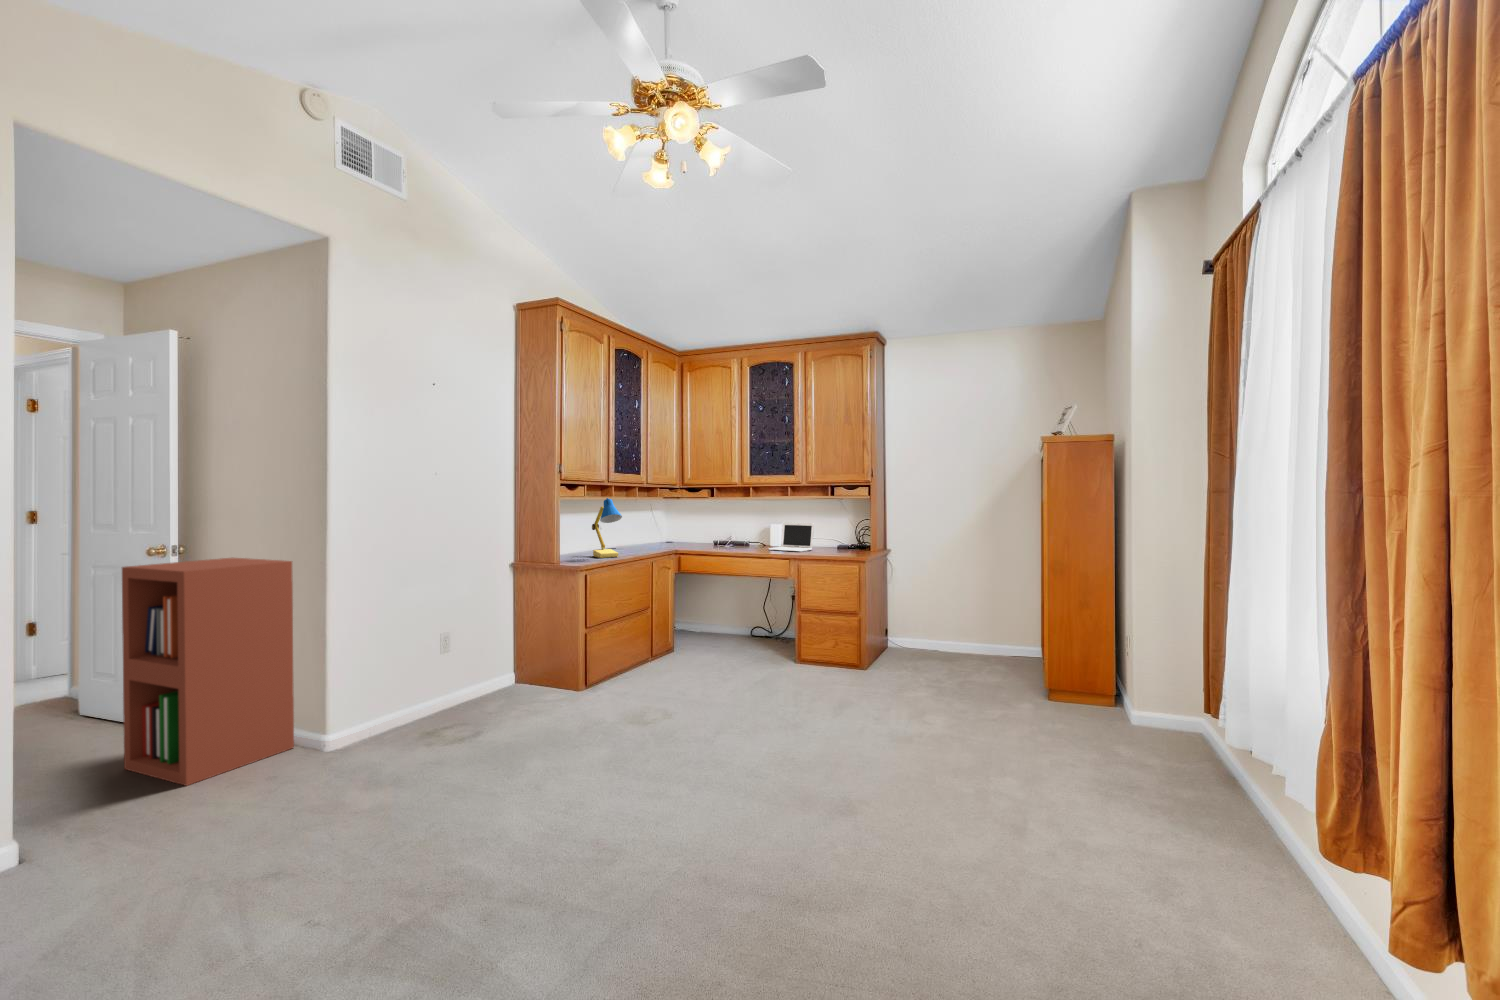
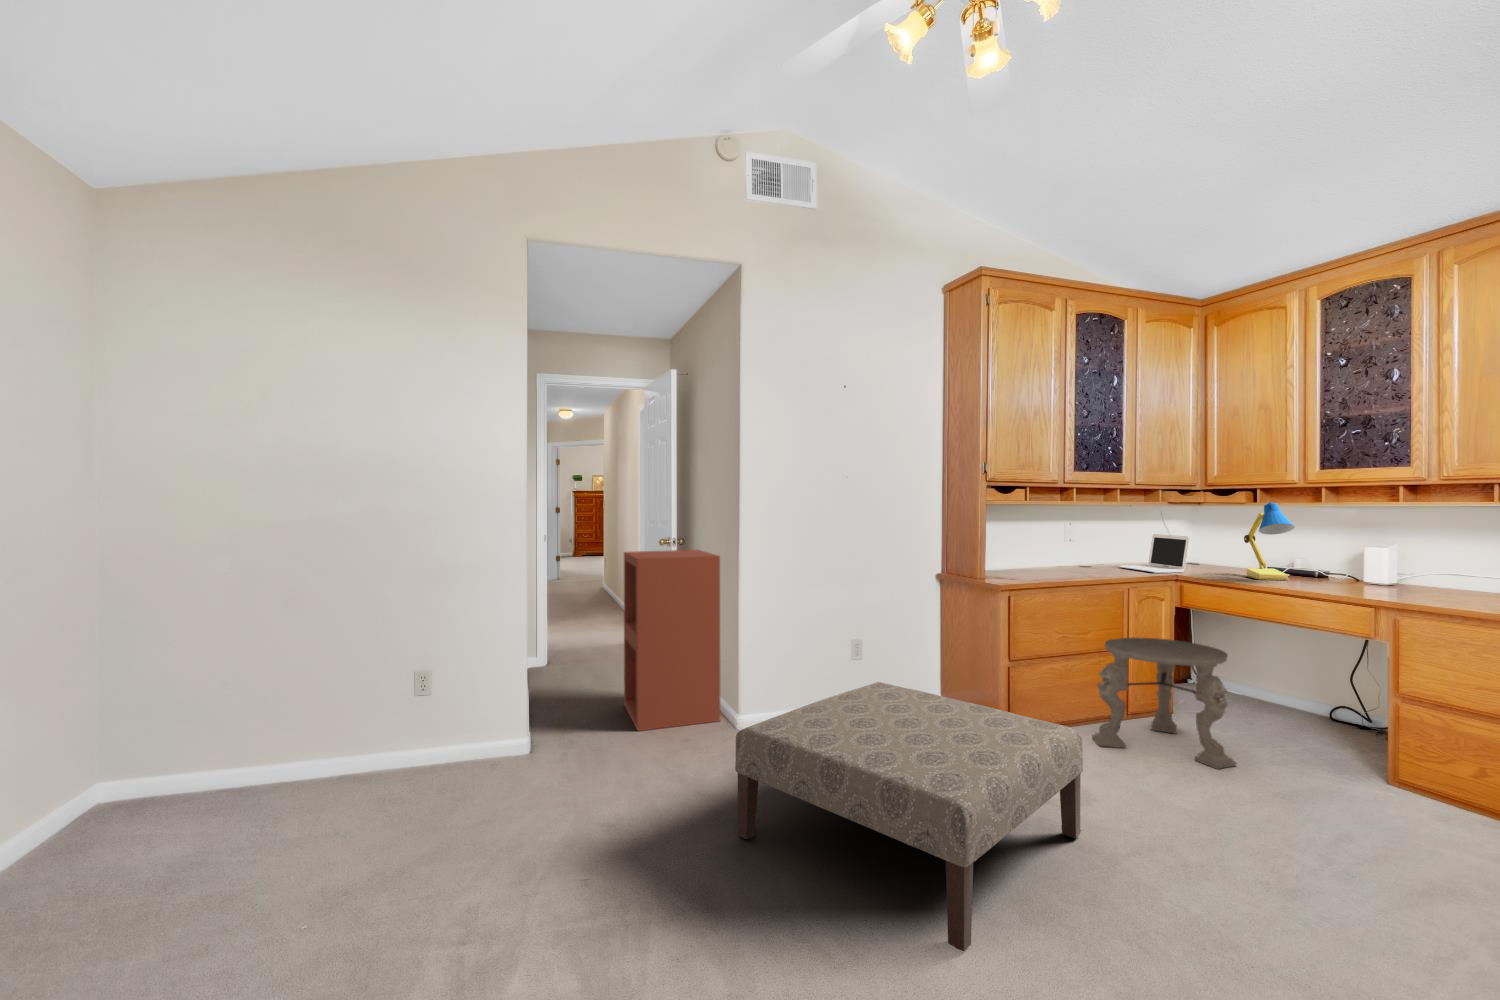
desk lamp: present [592,498,622,558] -> present [1244,502,1294,580]
laptop: present [769,522,814,551] -> present [1120,534,1189,573]
side table: none [639,596,726,681] -> present [1092,637,1236,769]
ottoman: none [427,658,678,821] -> present [735,682,1083,951]

